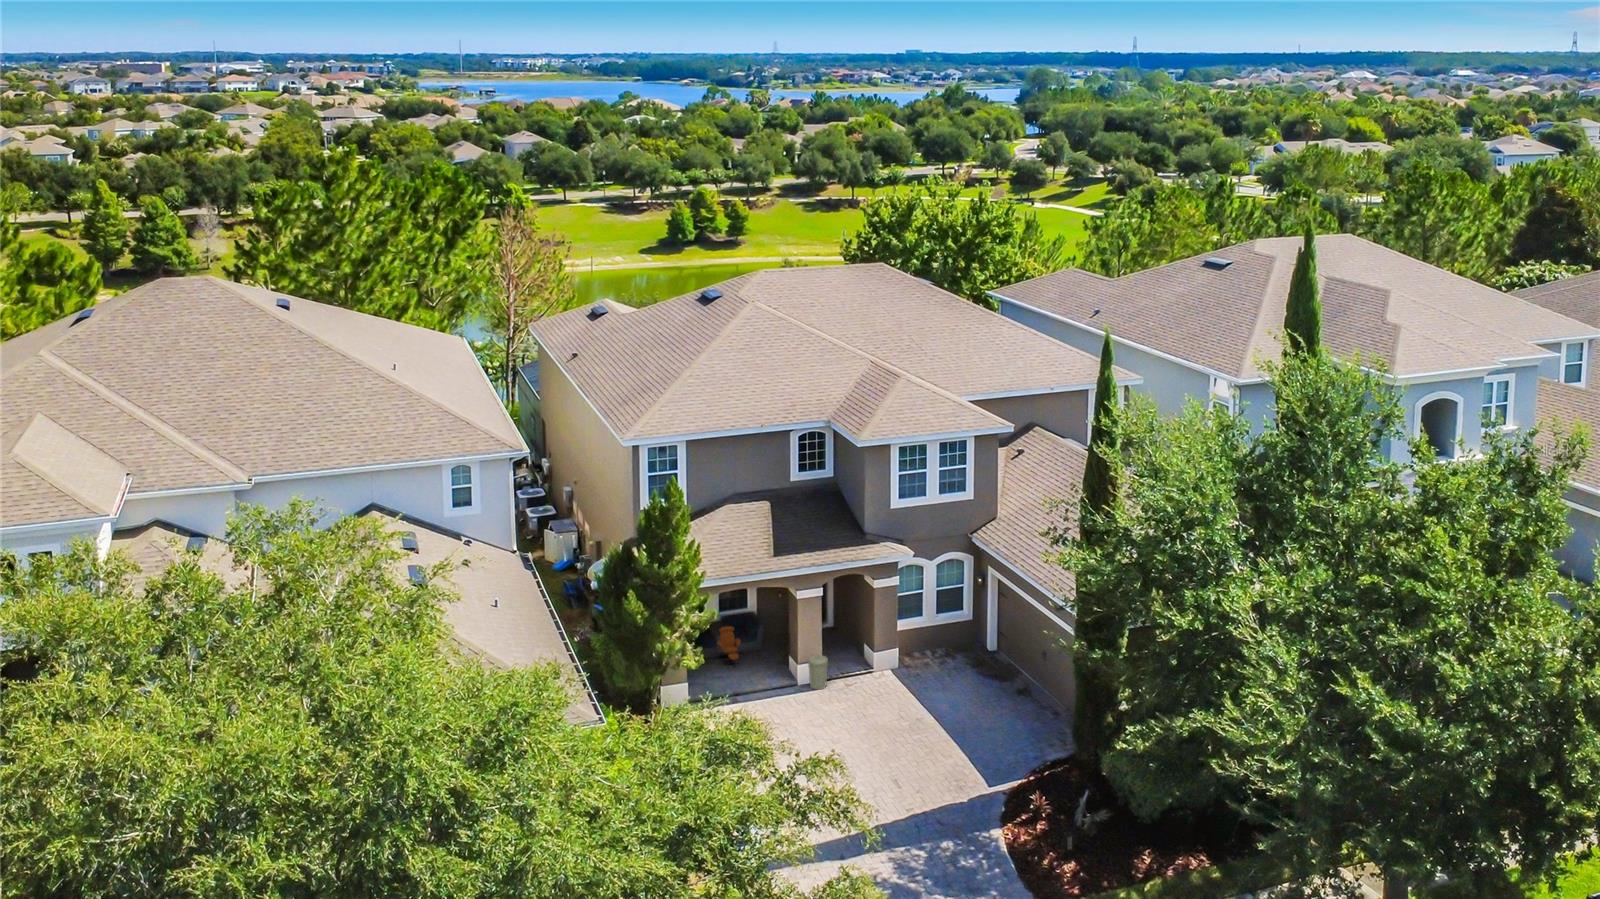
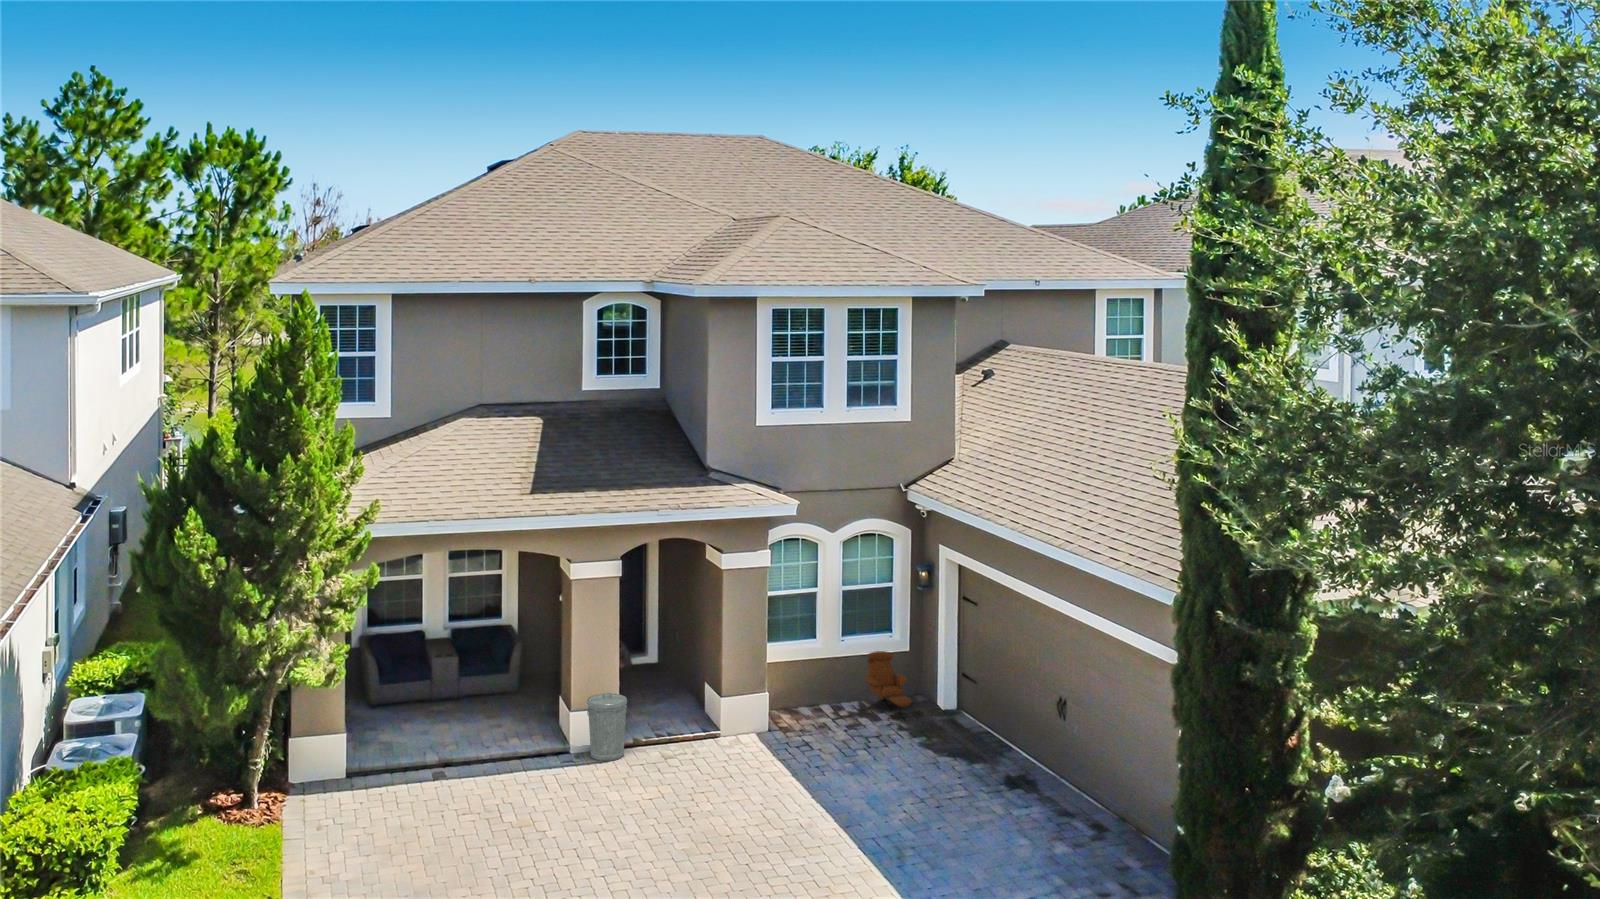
lounge chair: present [717,626,740,664] -> present [865,651,911,719]

